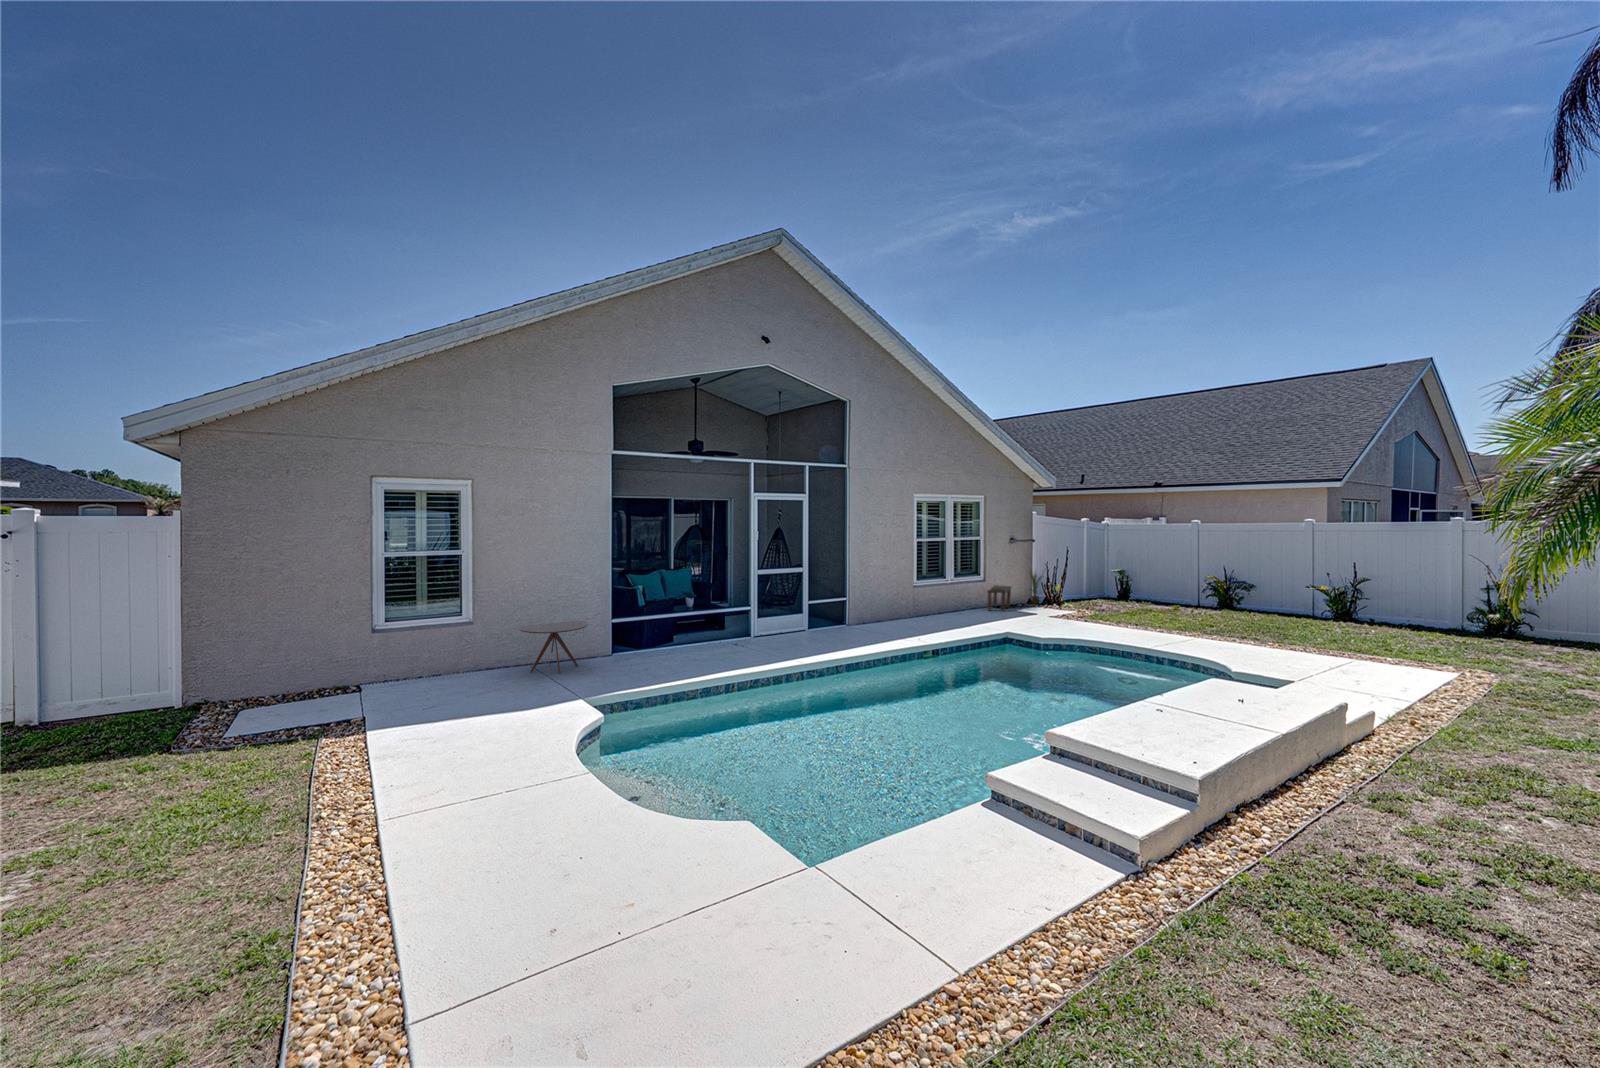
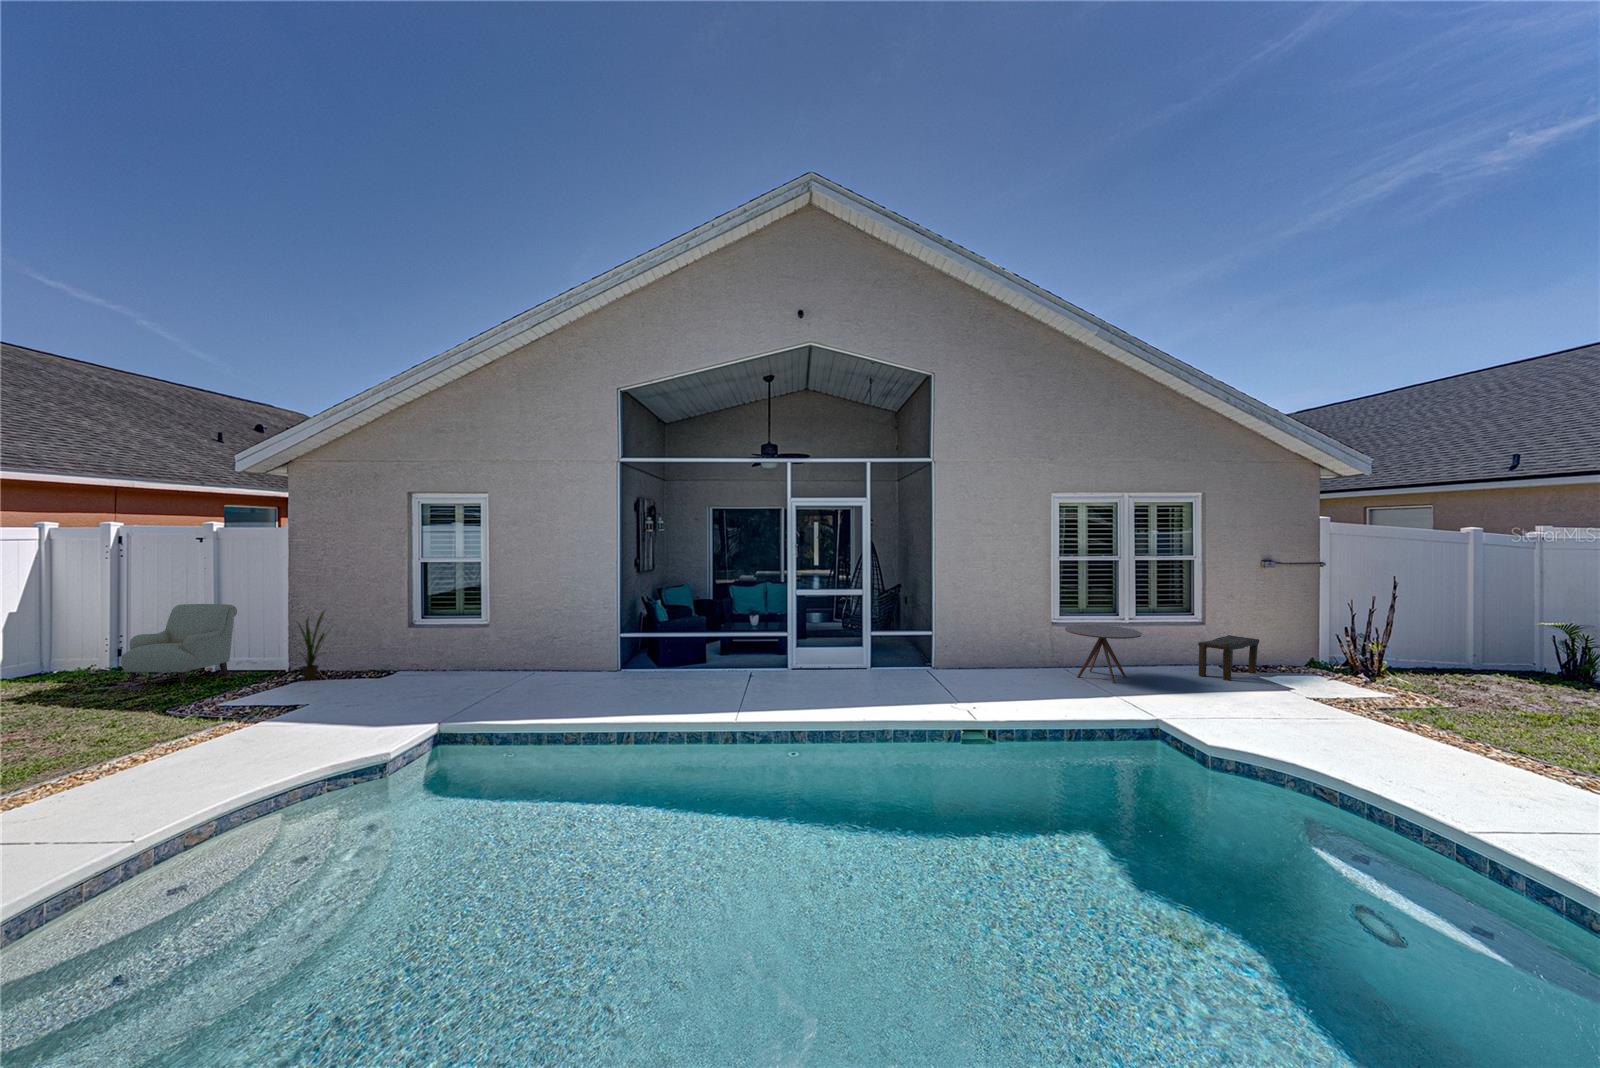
house plant: present [1030,570,1042,604] -> present [299,611,325,680]
round table: present [519,621,588,674] -> present [1065,625,1142,683]
chair: none [38,628,165,739] -> present [121,604,237,686]

